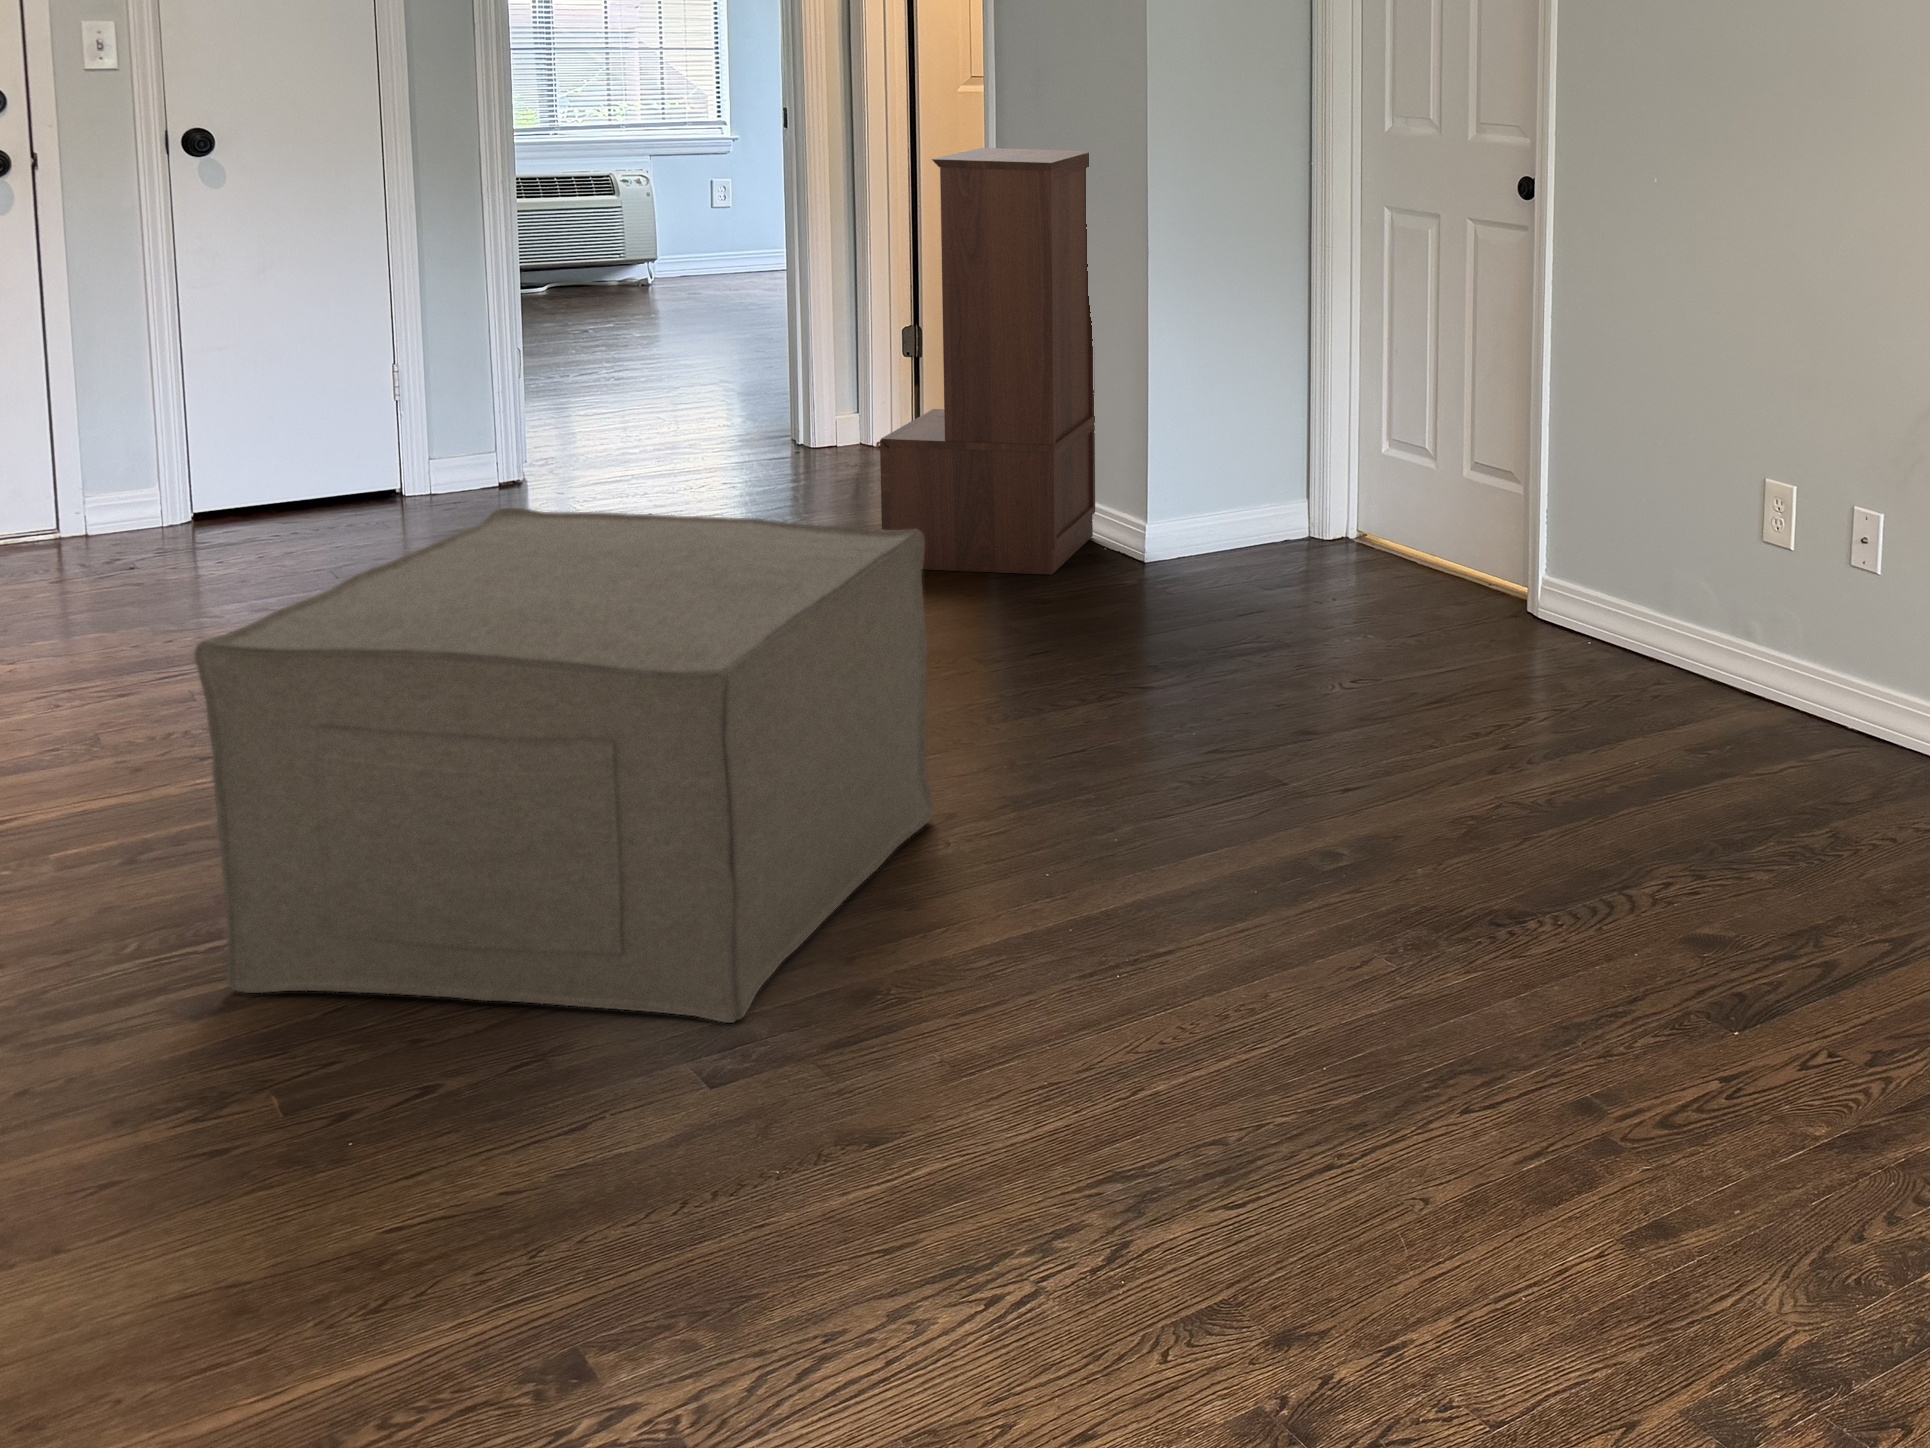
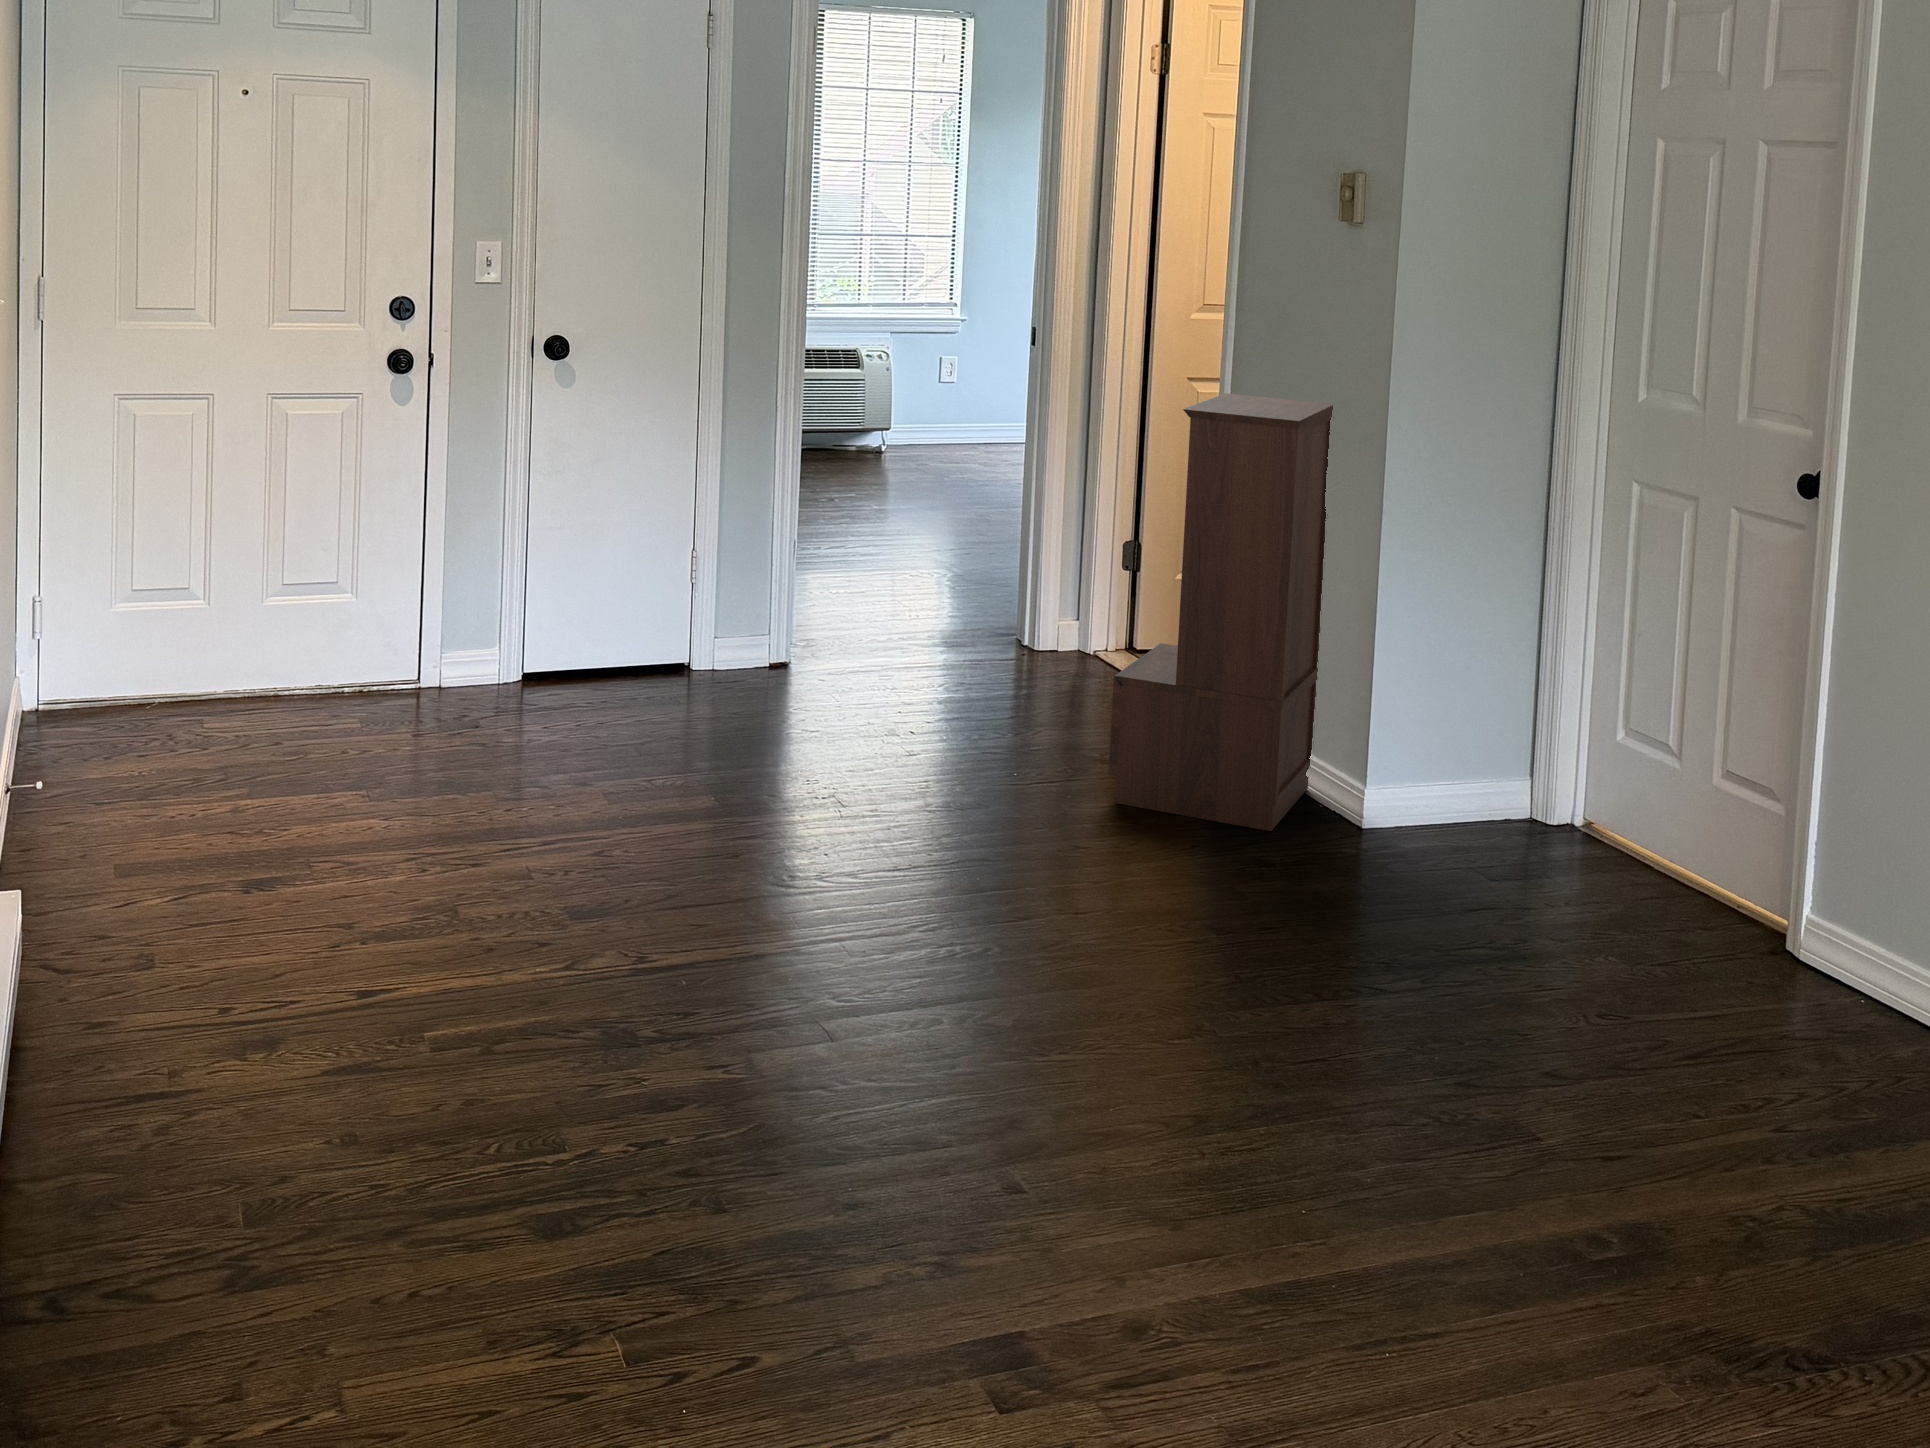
ottoman: present [194,508,933,1023] -> none [552,756,1189,1360]

